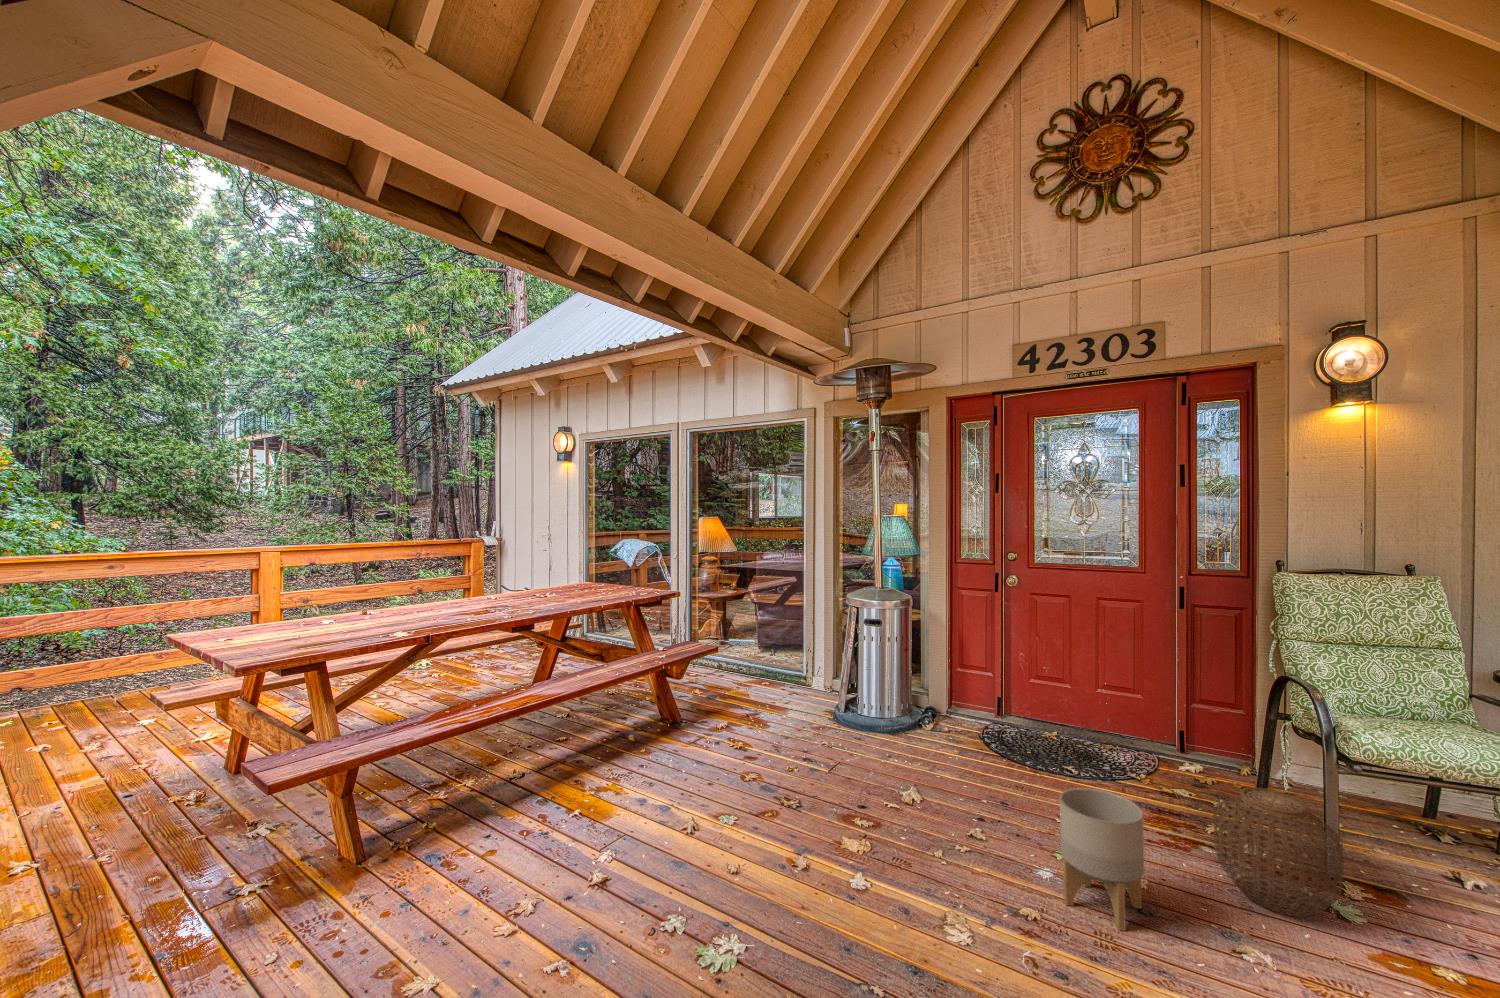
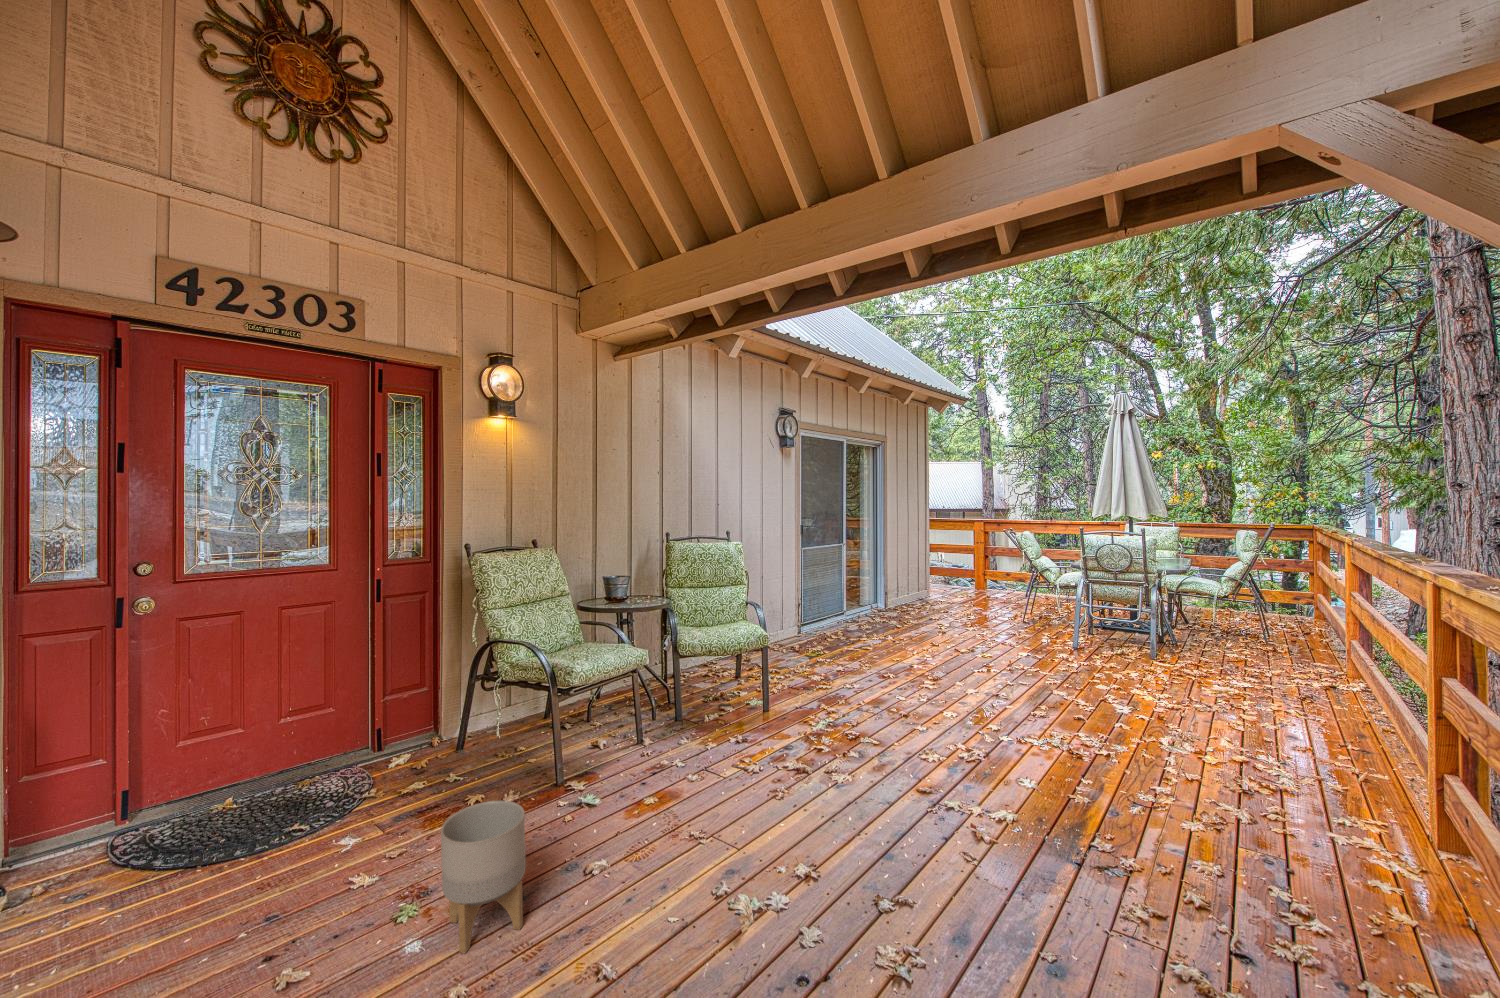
woven basket: present [1213,787,1344,917] -> none [512,731,595,831]

